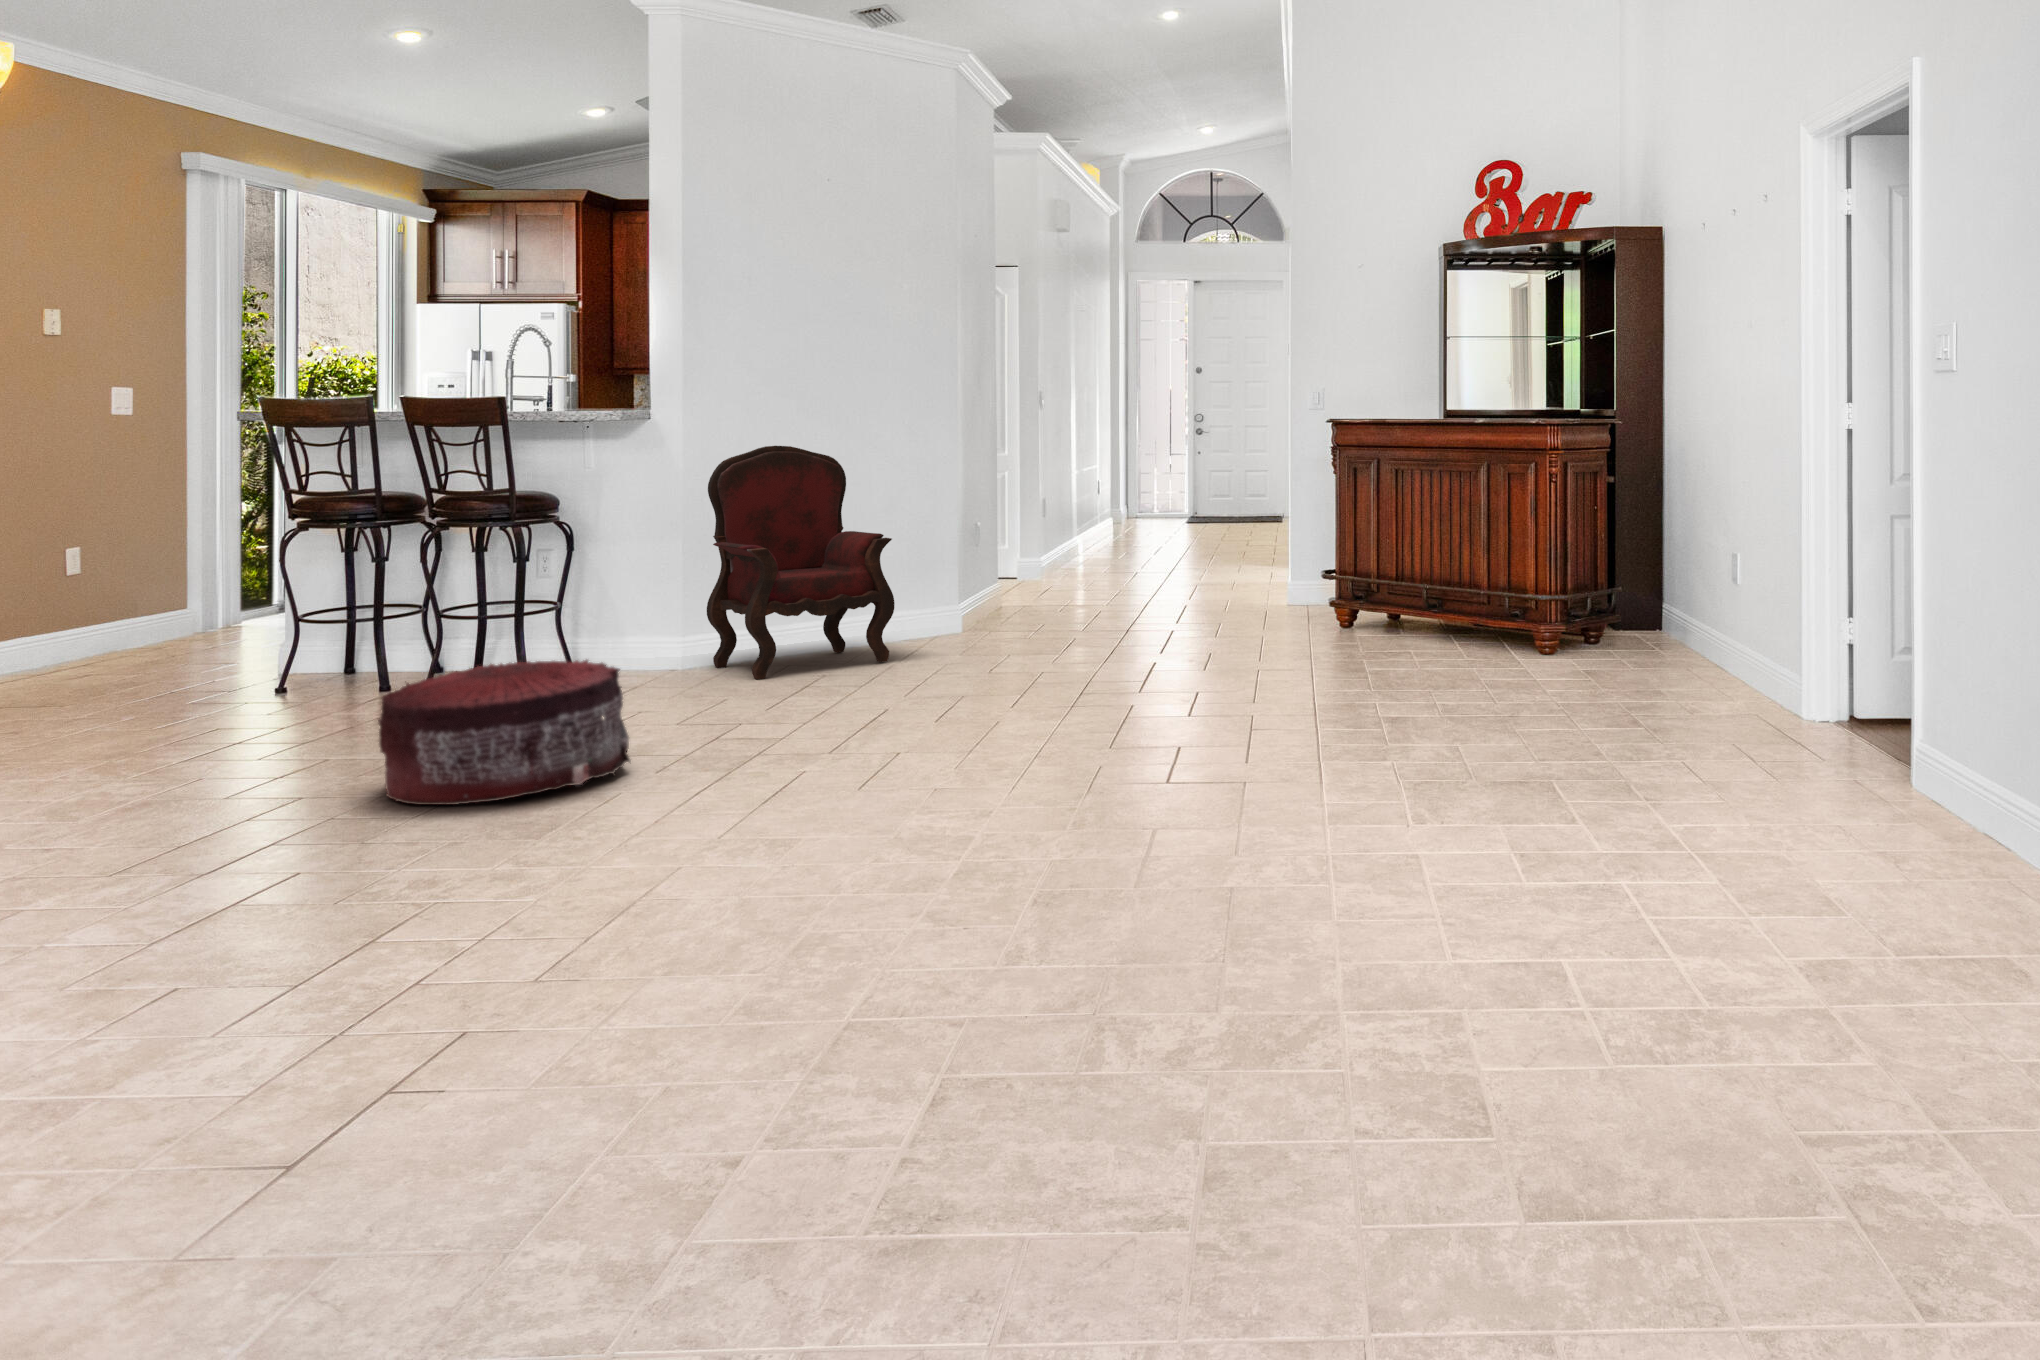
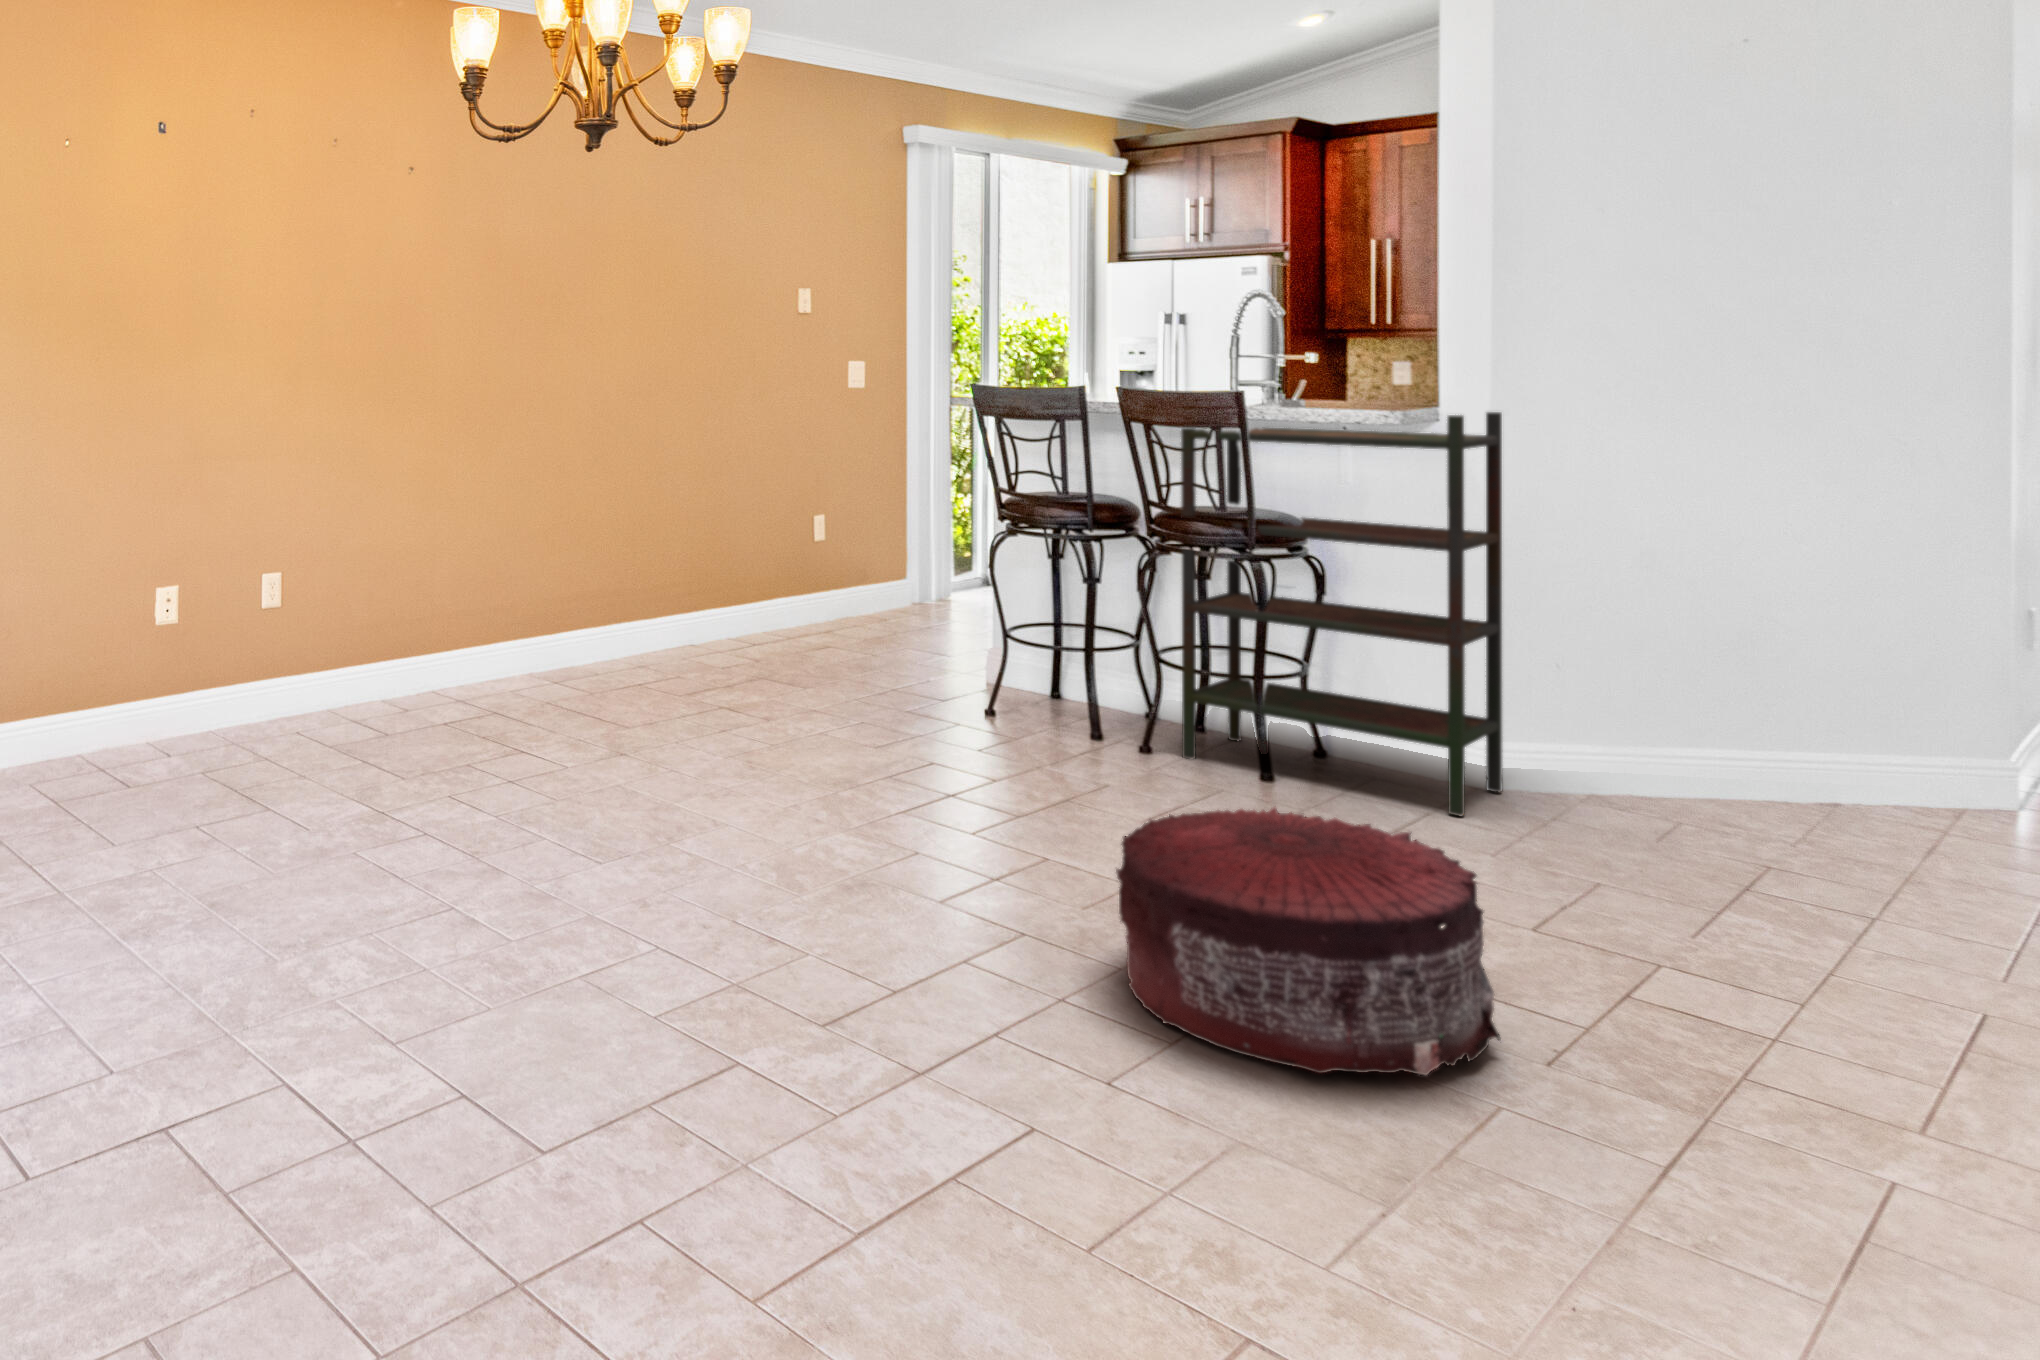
bookshelf: none [456,407,691,691] -> present [1181,412,1502,816]
armchair: present [707,446,895,680] -> none [1526,472,1887,851]

